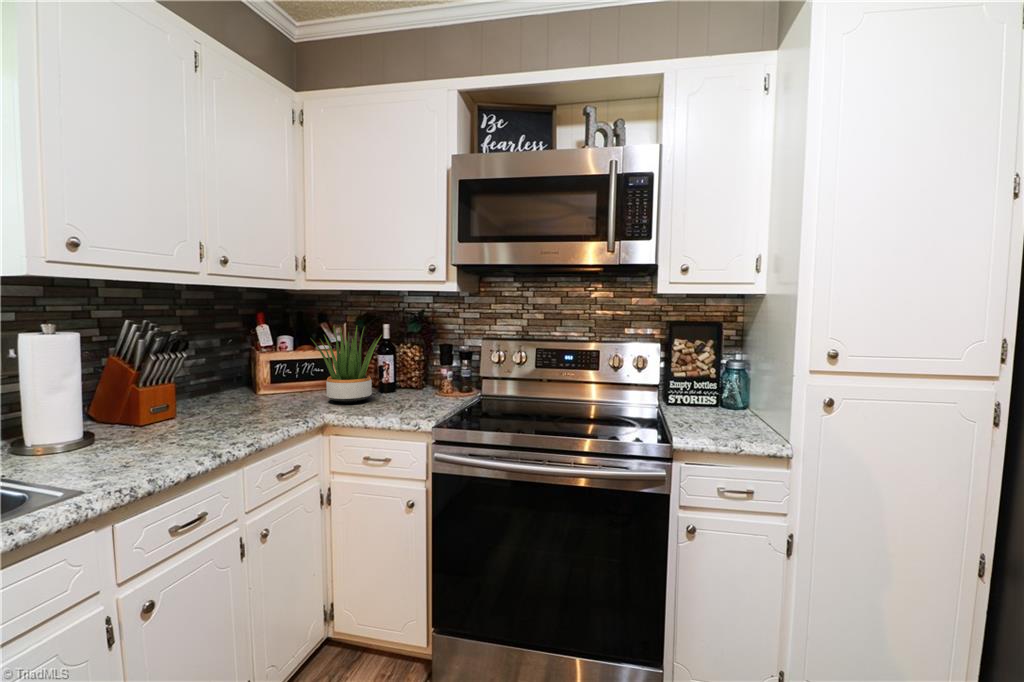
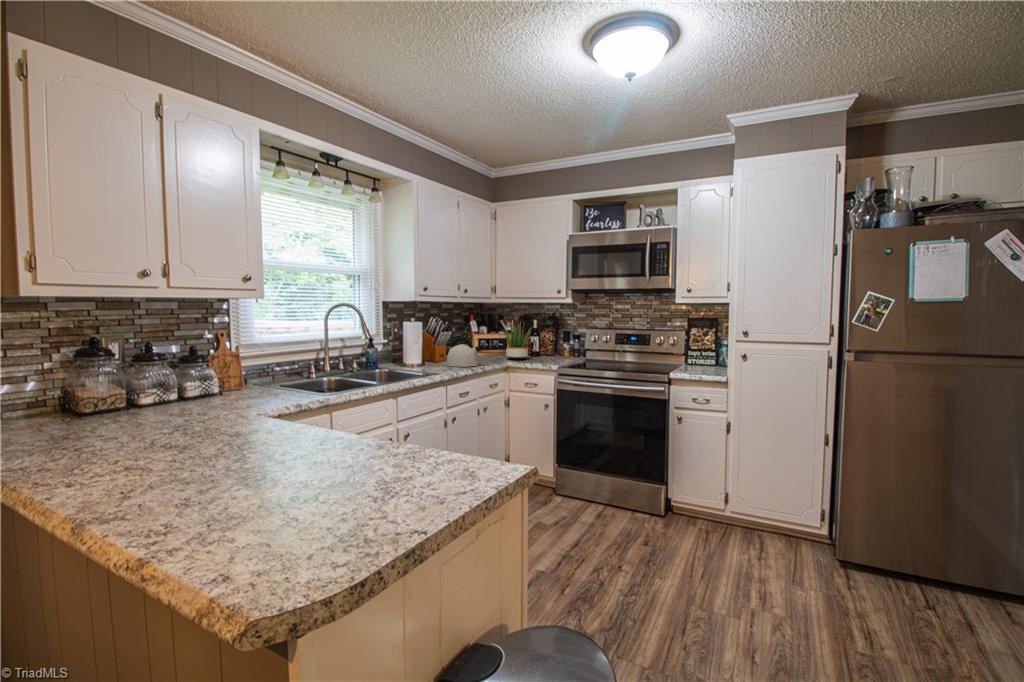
kettle: none [157,367,250,443] -> present [447,337,480,367]

